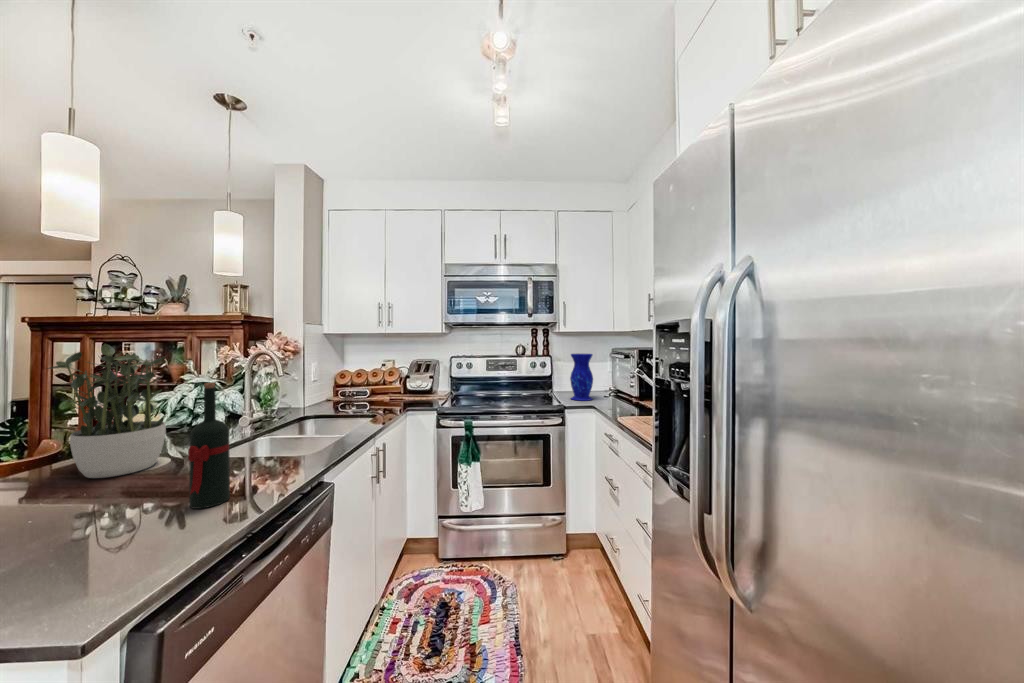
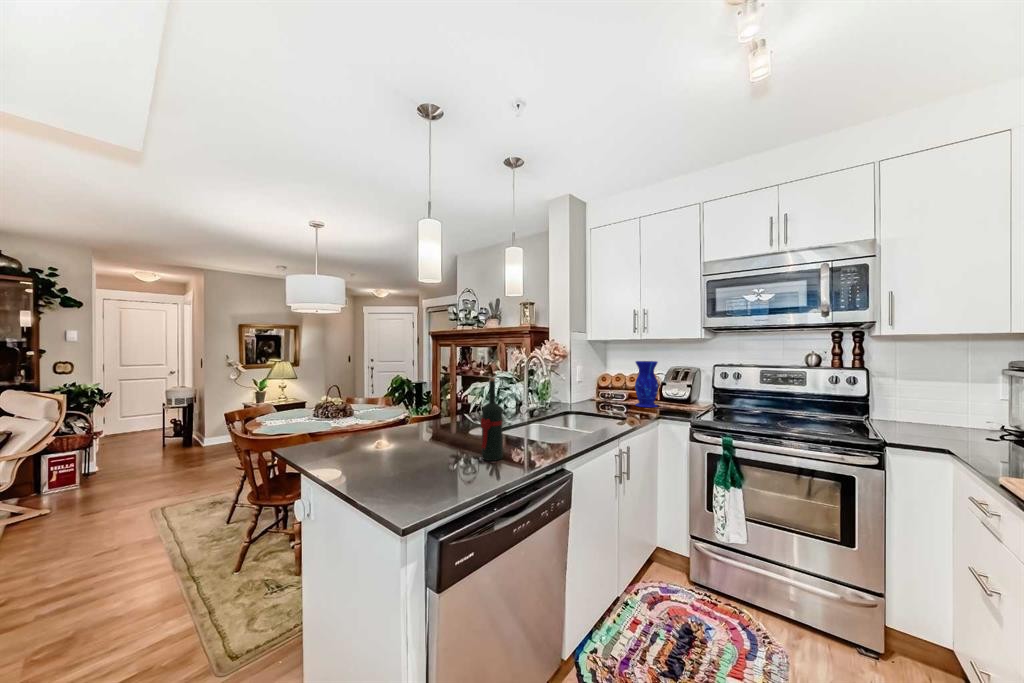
potted plant: present [47,344,166,478] -> none [428,350,481,432]
vase: present [570,354,593,401] -> present [635,361,658,407]

